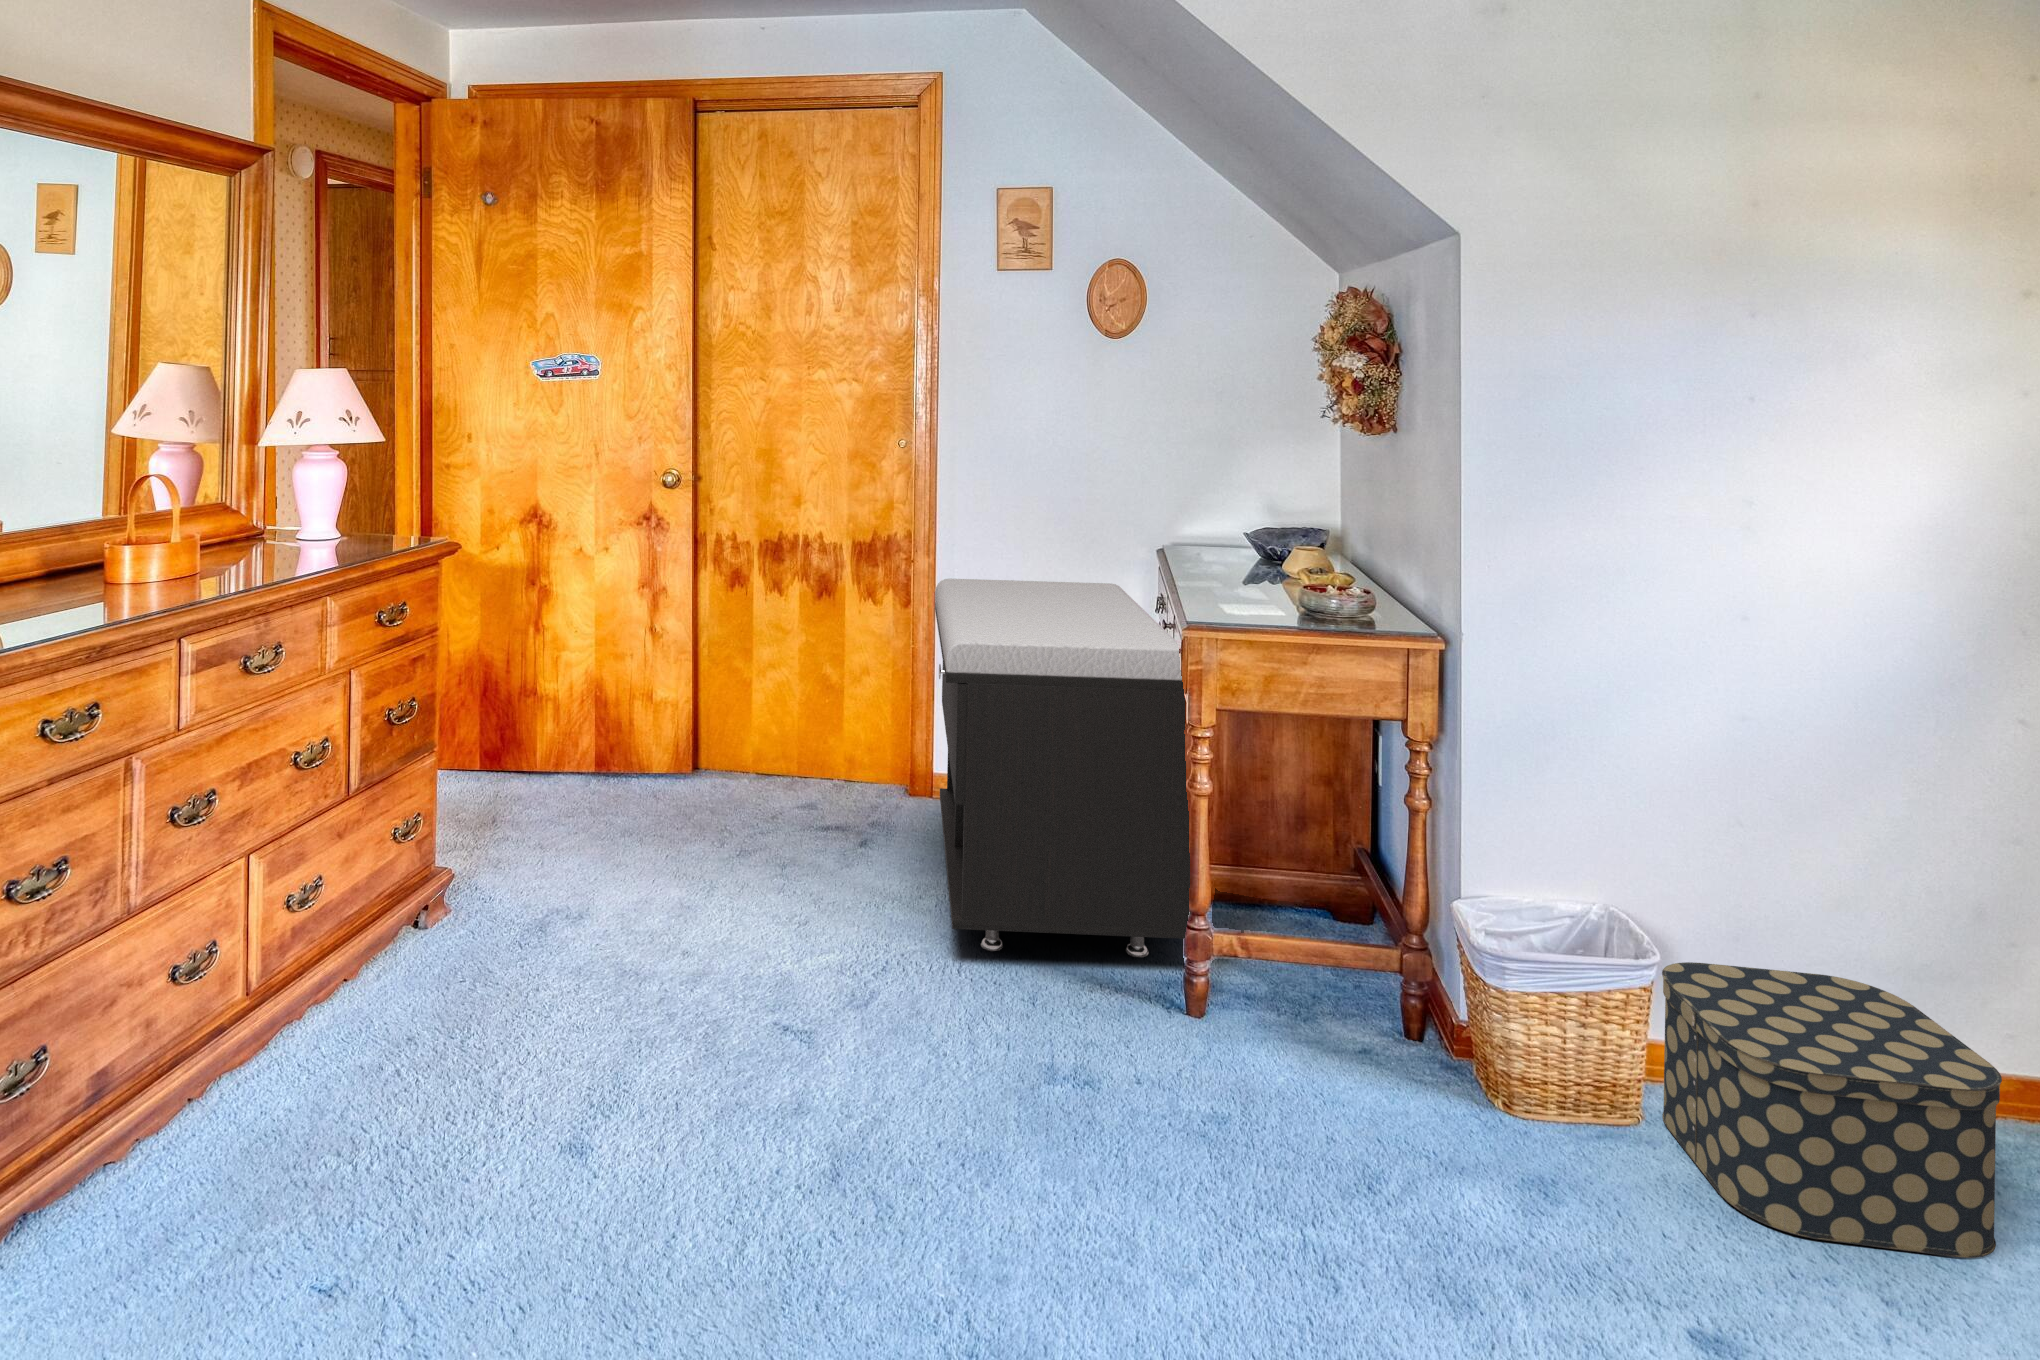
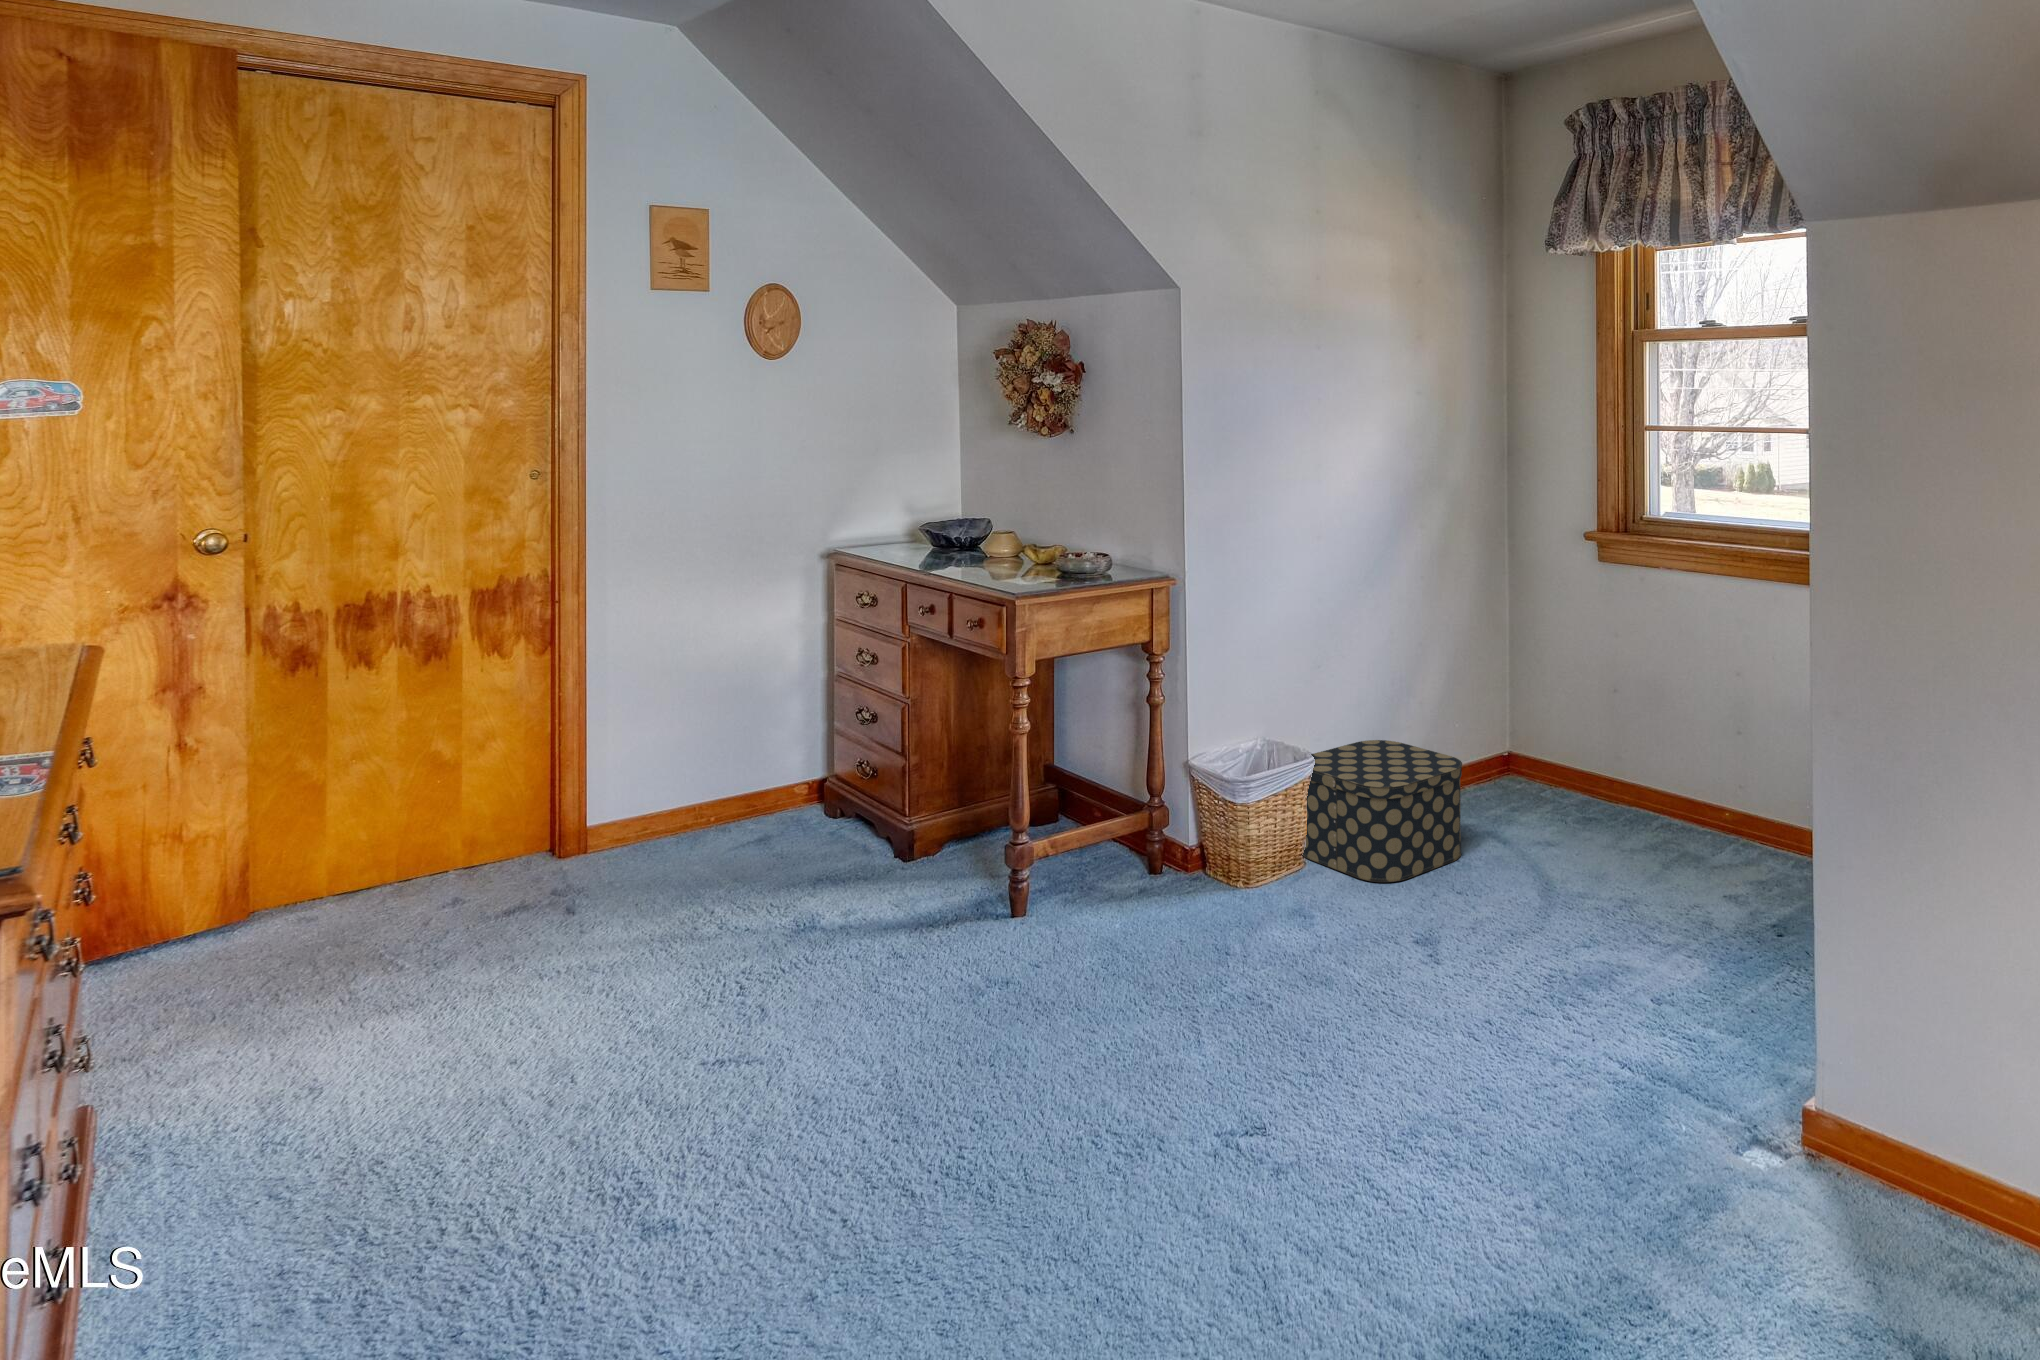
storage bench: present [935,579,1190,957] -> none [616,590,984,939]

